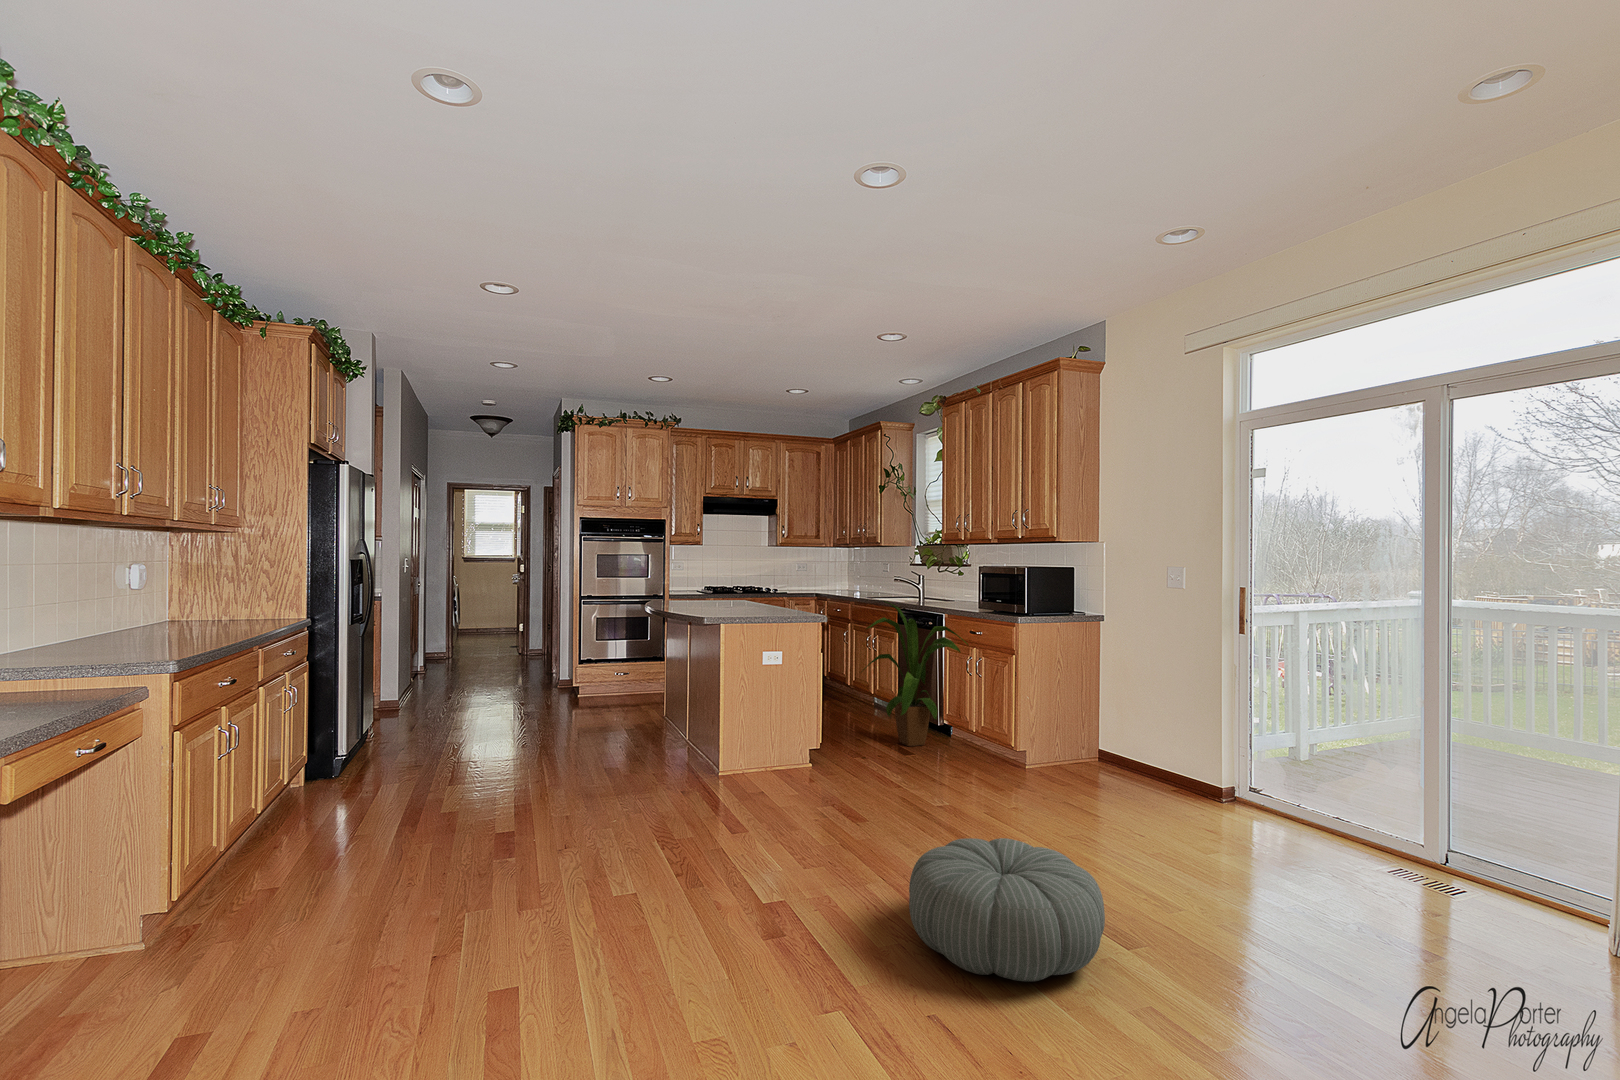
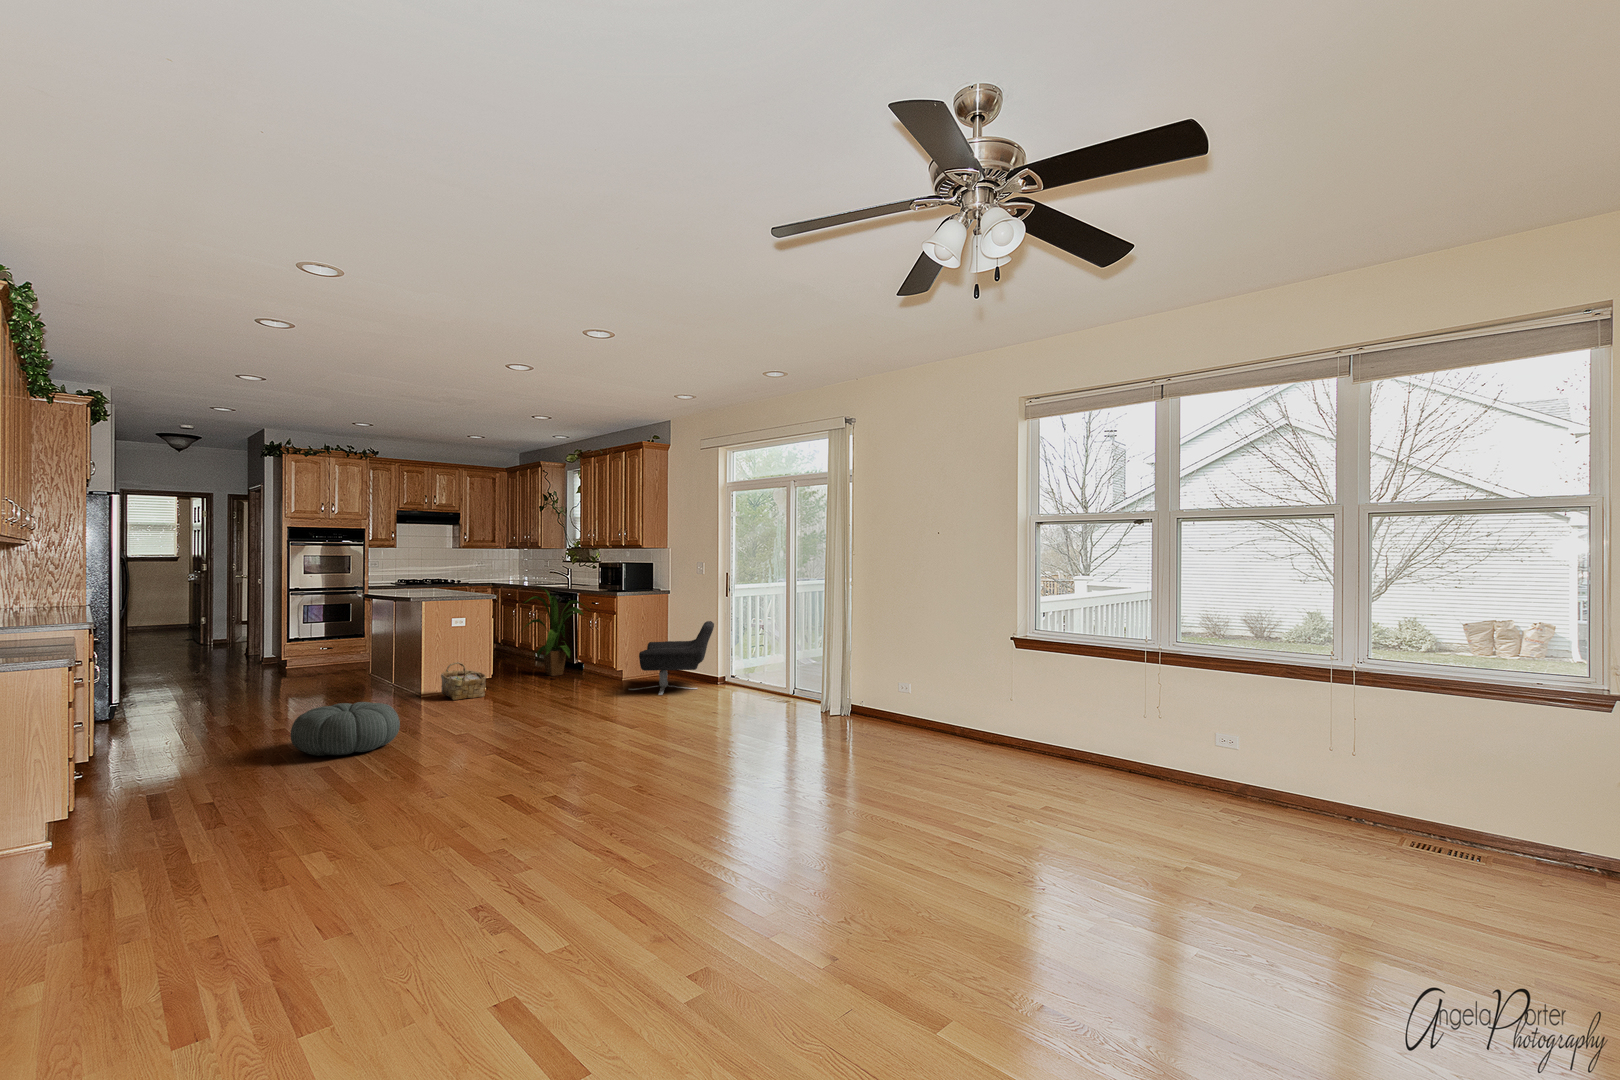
lounge chair: none [1055,679,1233,824] -> present [629,621,714,695]
woven basket: none [746,724,815,793] -> present [441,662,486,700]
pouf: present [909,838,1105,981] -> present [291,702,400,756]

